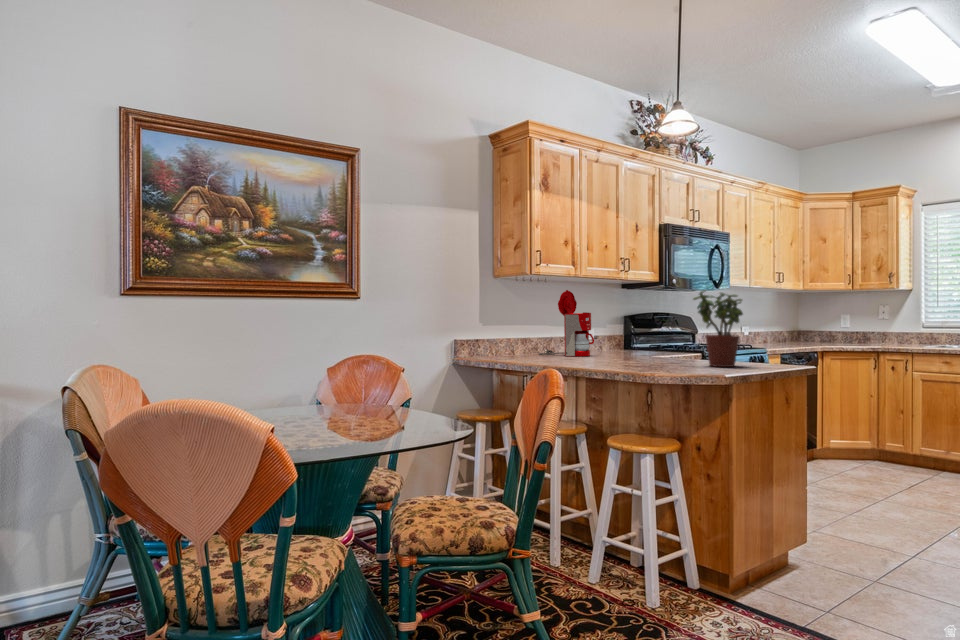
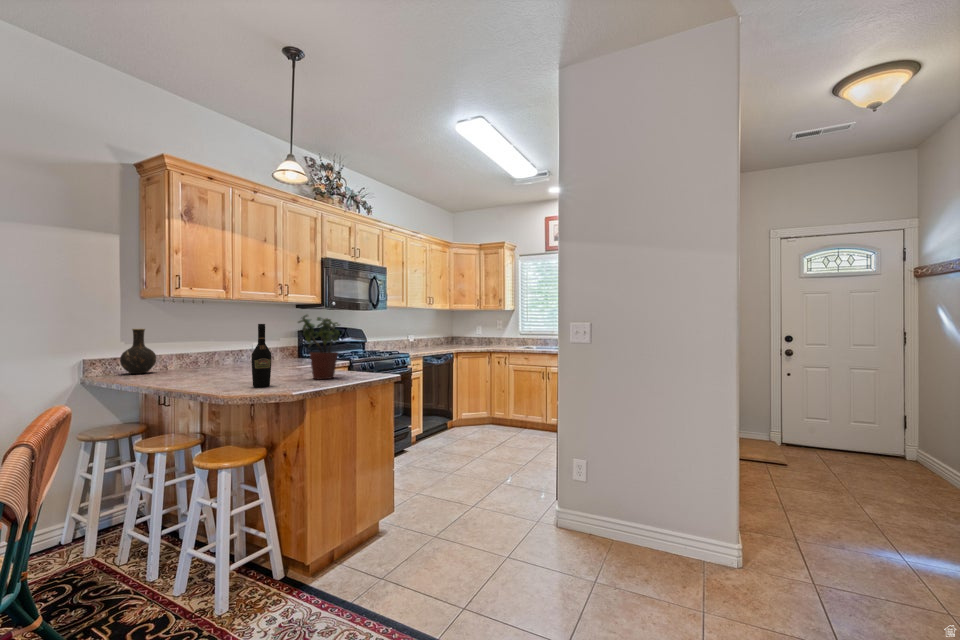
coffee maker: present [539,290,594,356] -> none [190,311,245,370]
wine bottle: none [659,299,680,370] -> present [251,324,271,387]
vase: none [481,309,511,356] -> present [120,329,156,374]

